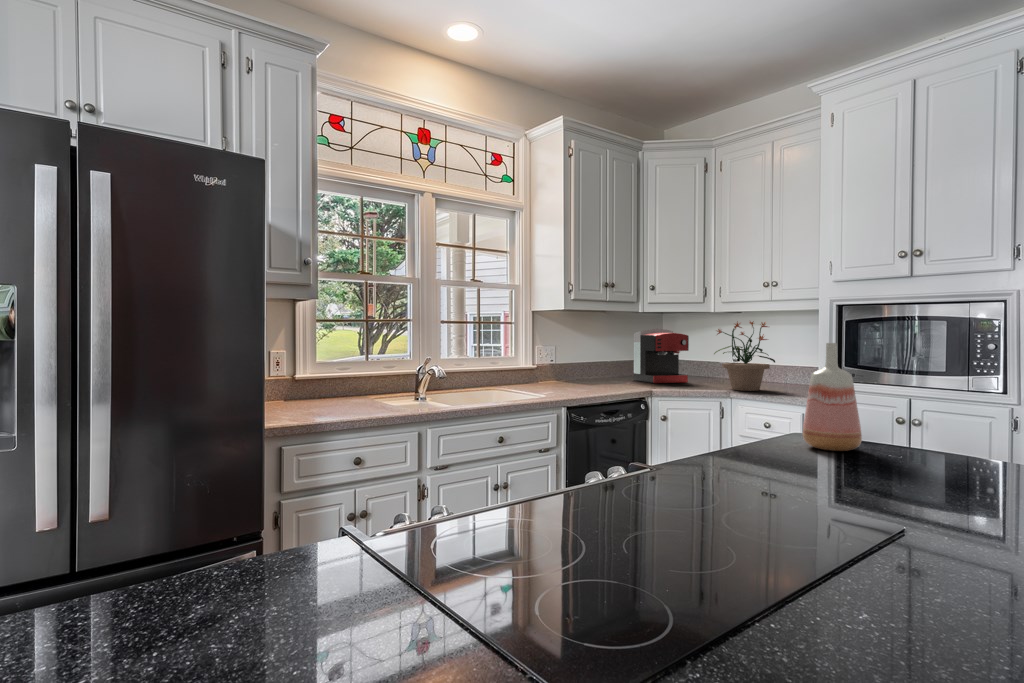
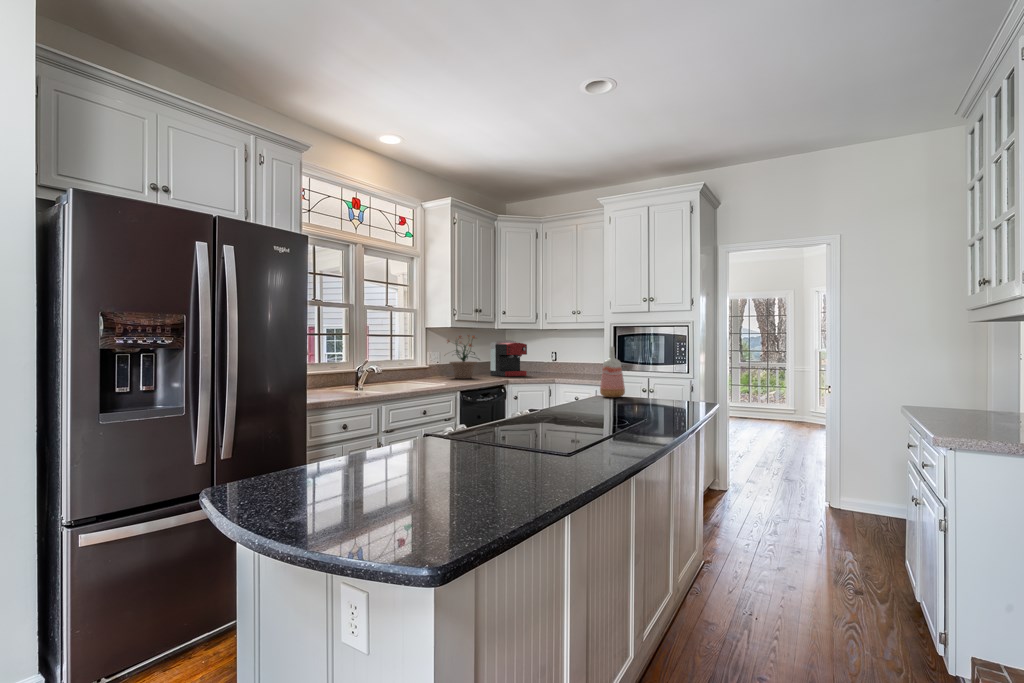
potted plant: present [714,321,775,391] -> present [447,335,477,378]

